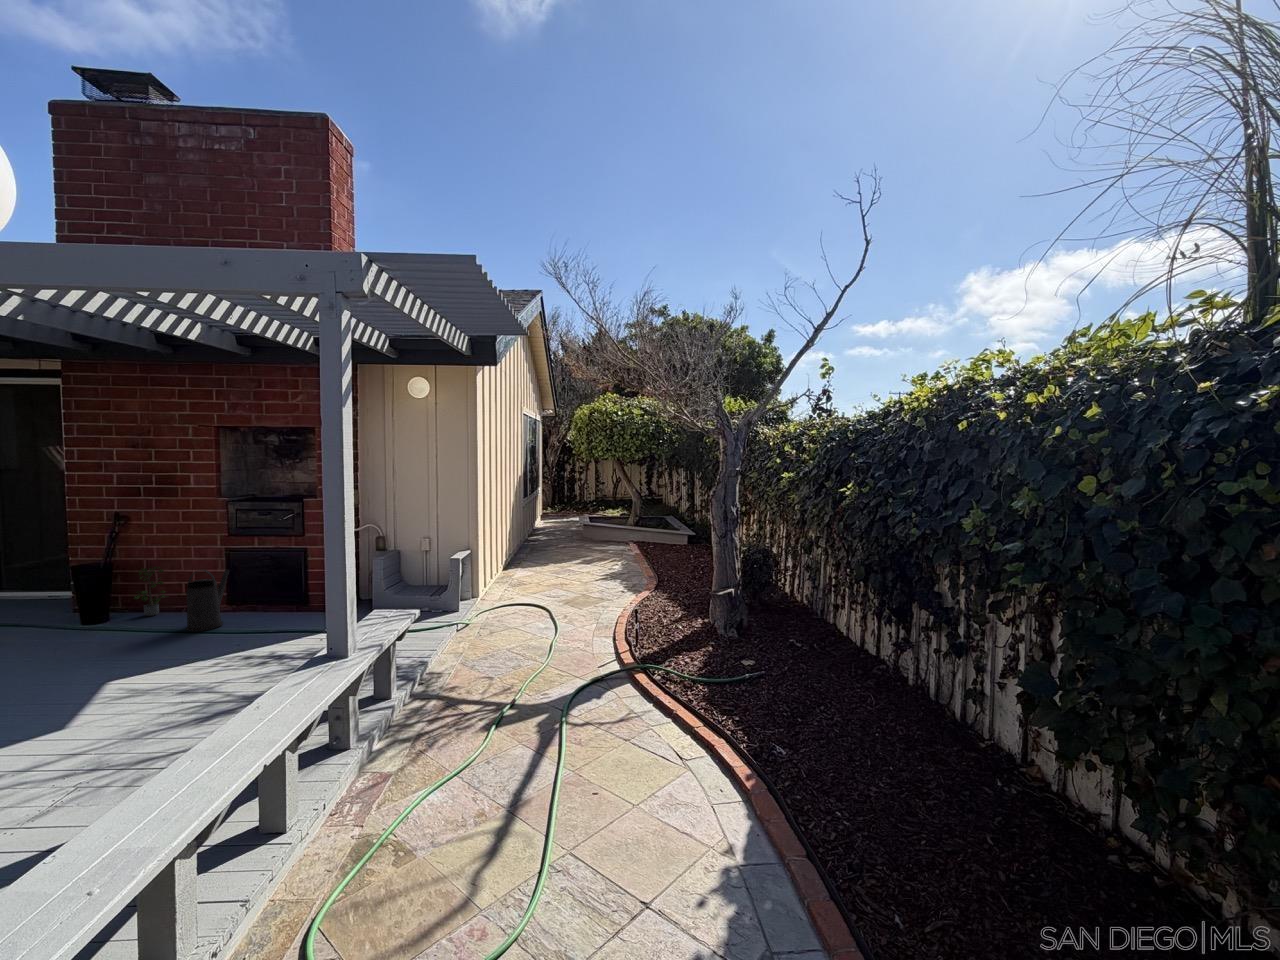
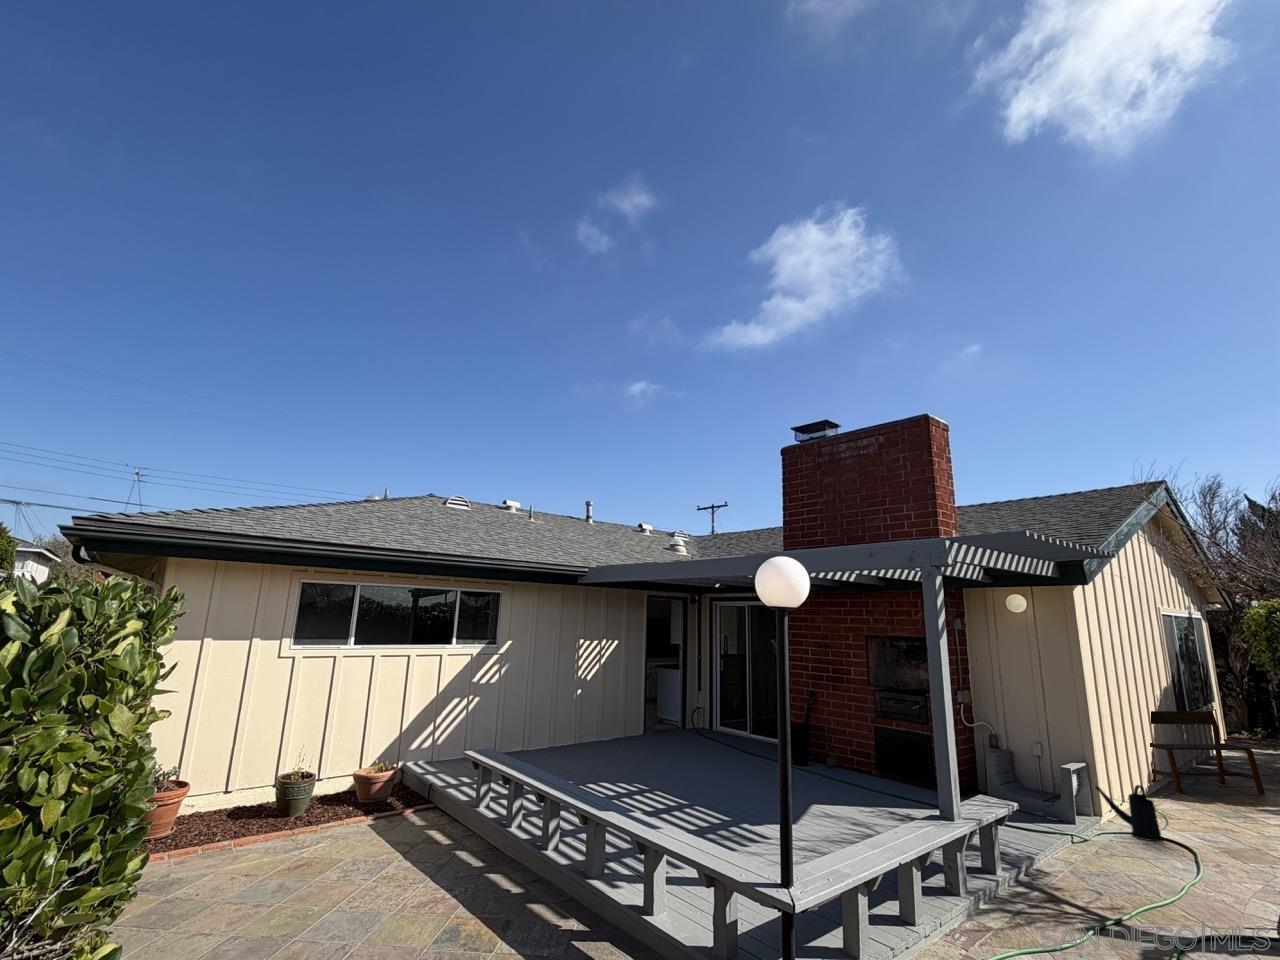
bench: none [500,496,571,564] -> present [1150,711,1265,795]
watering can: present [186,569,229,631] -> present [1096,785,1168,841]

